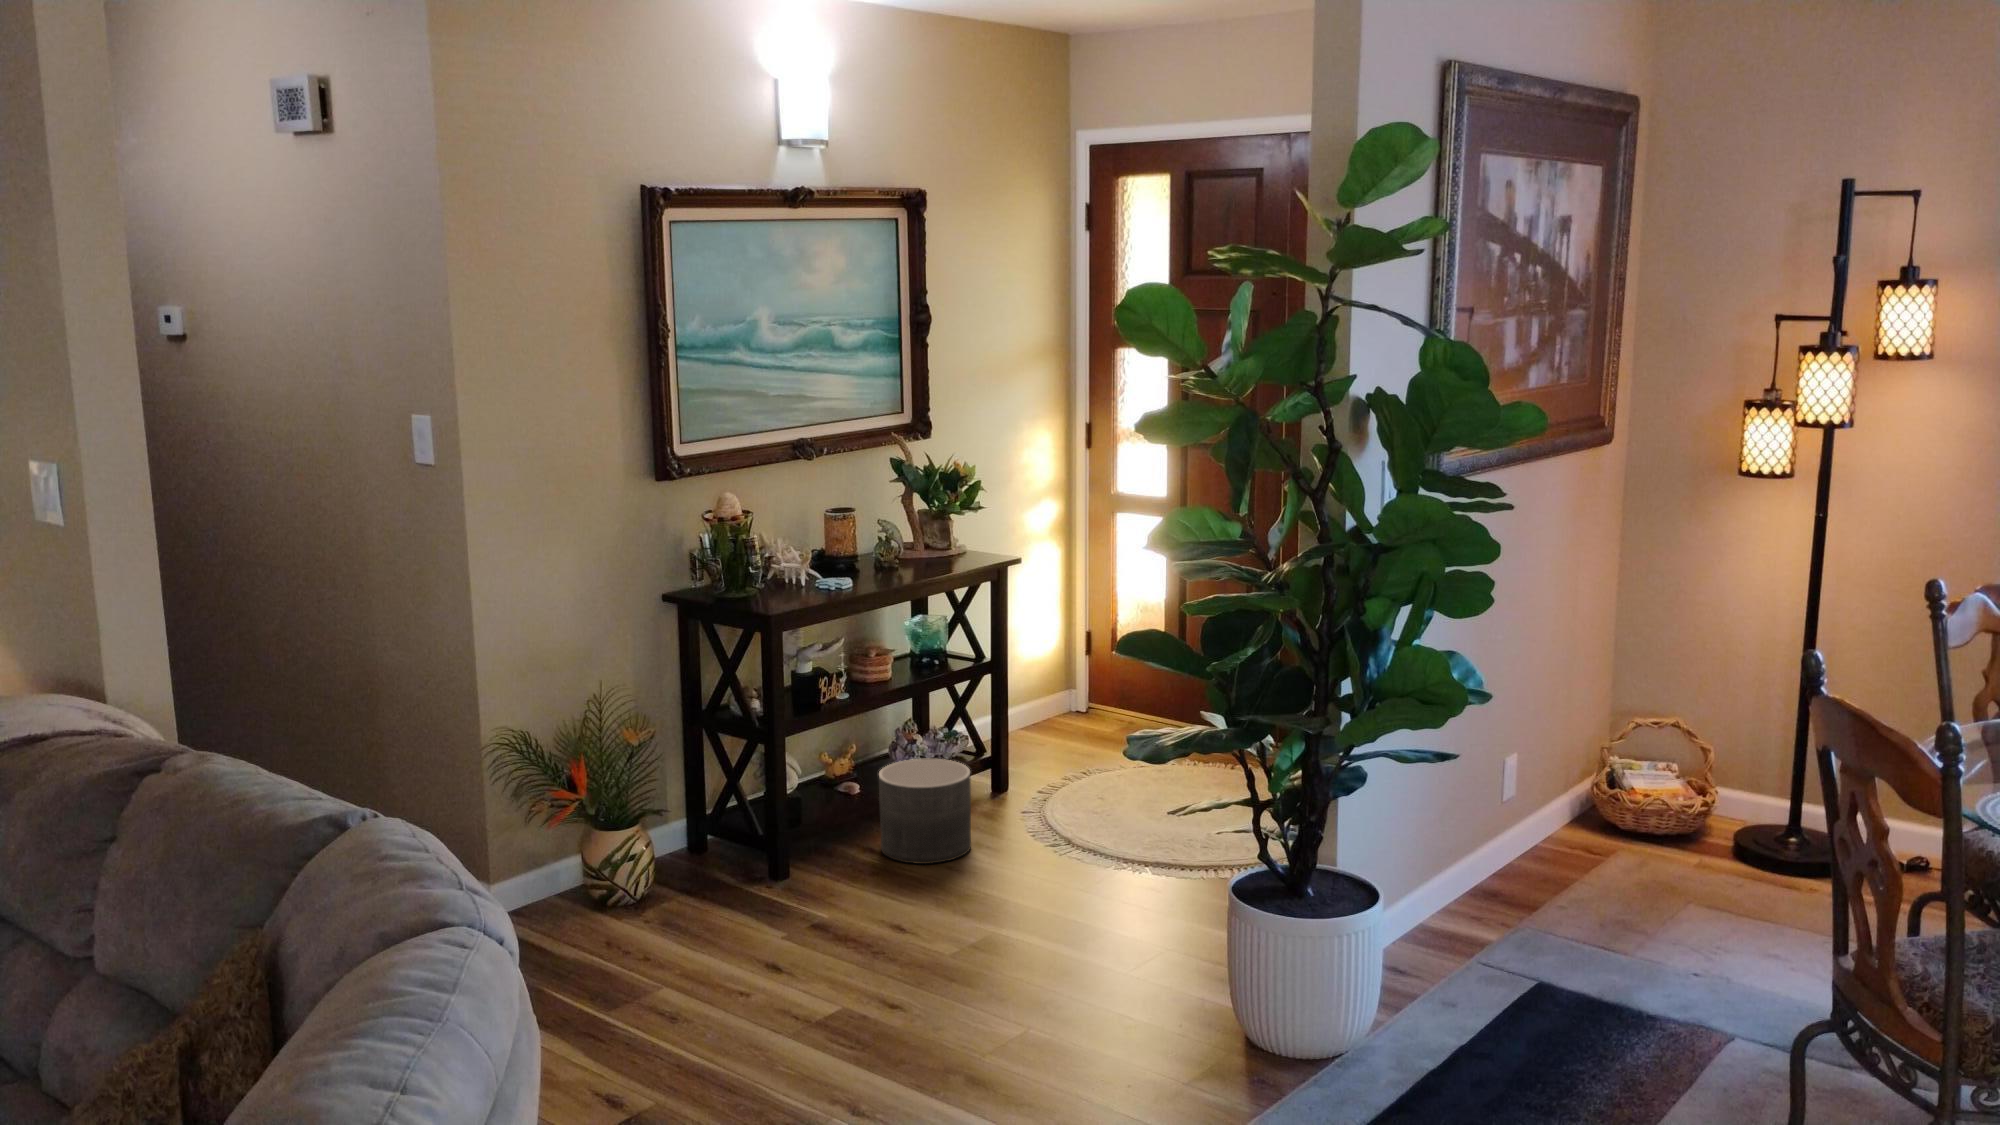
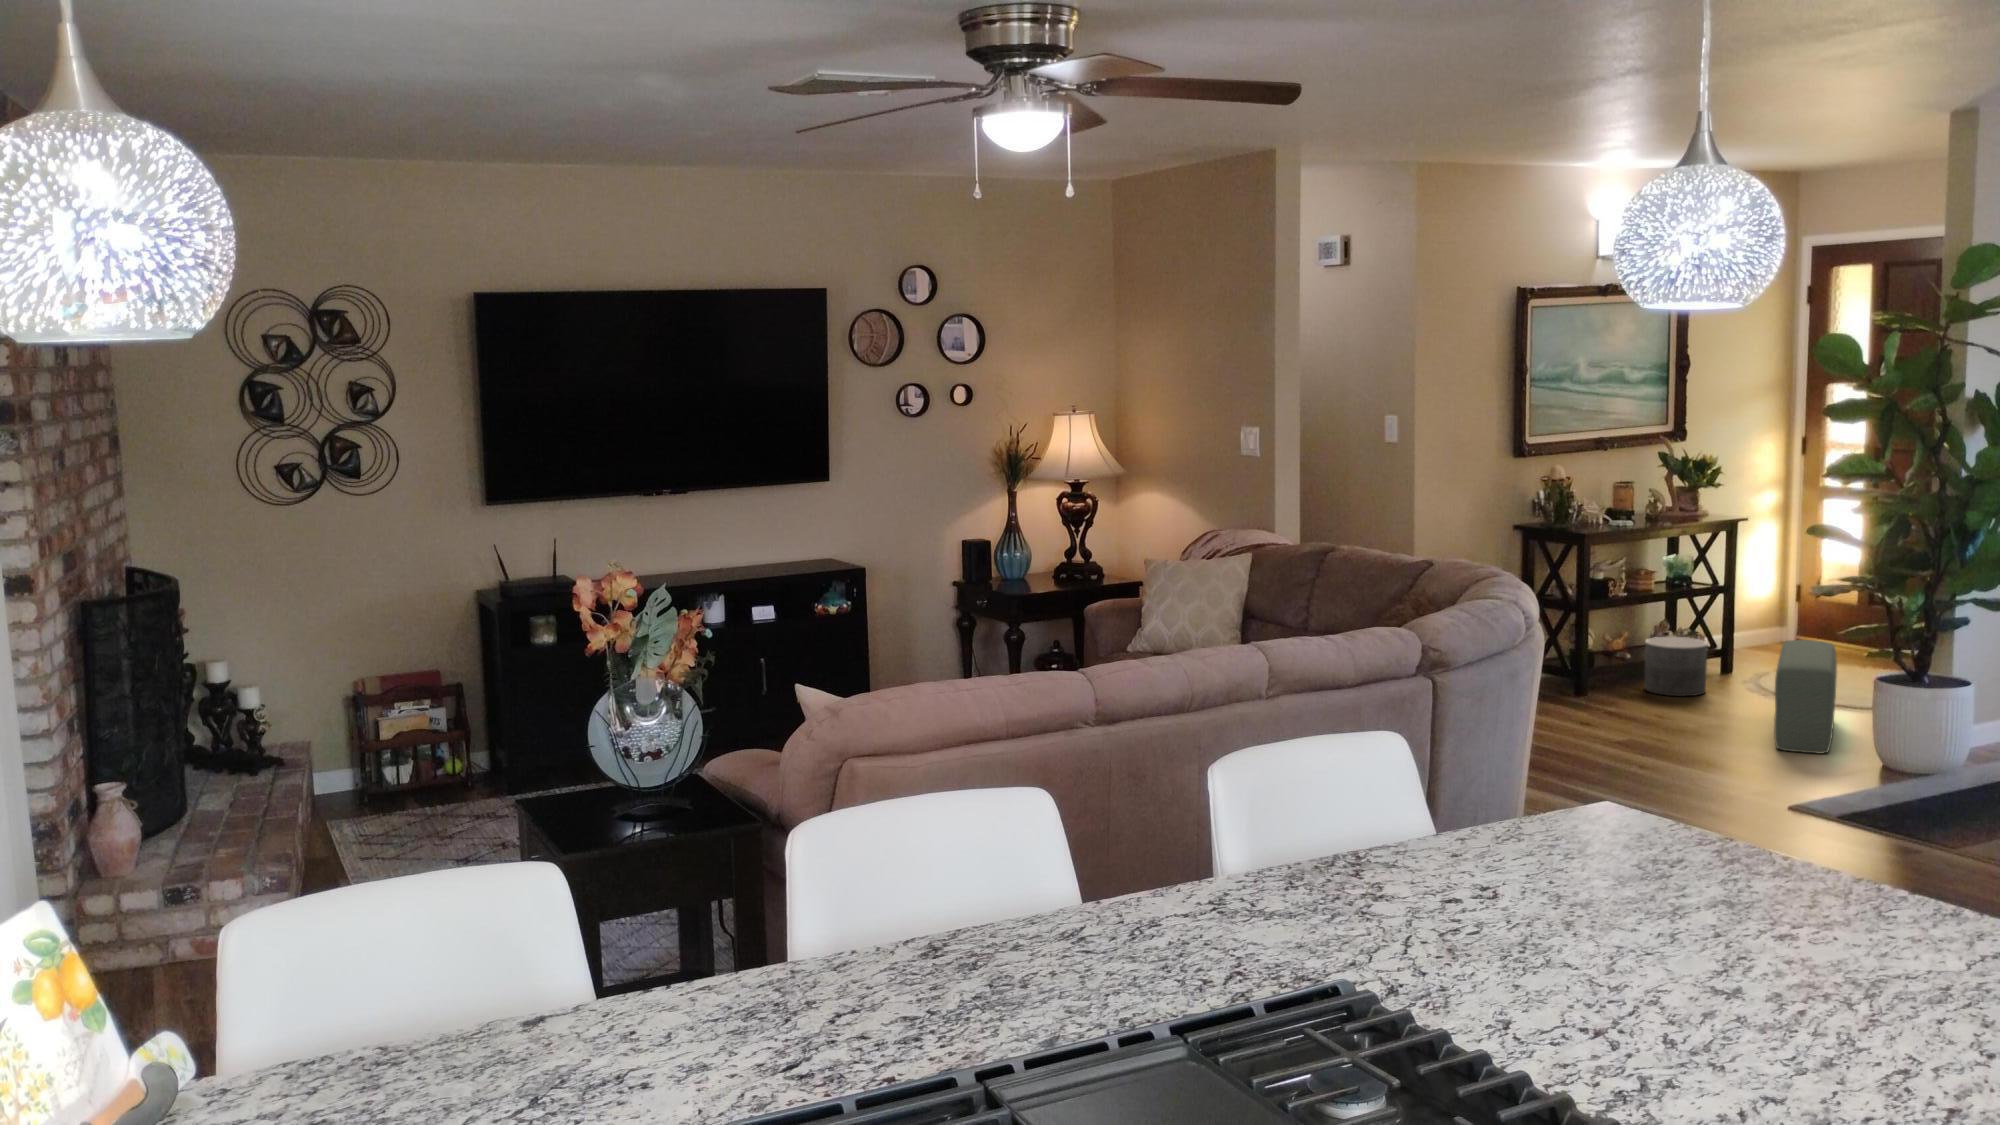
pouf: none [1077,779,1168,1006] -> present [1774,640,1837,754]

